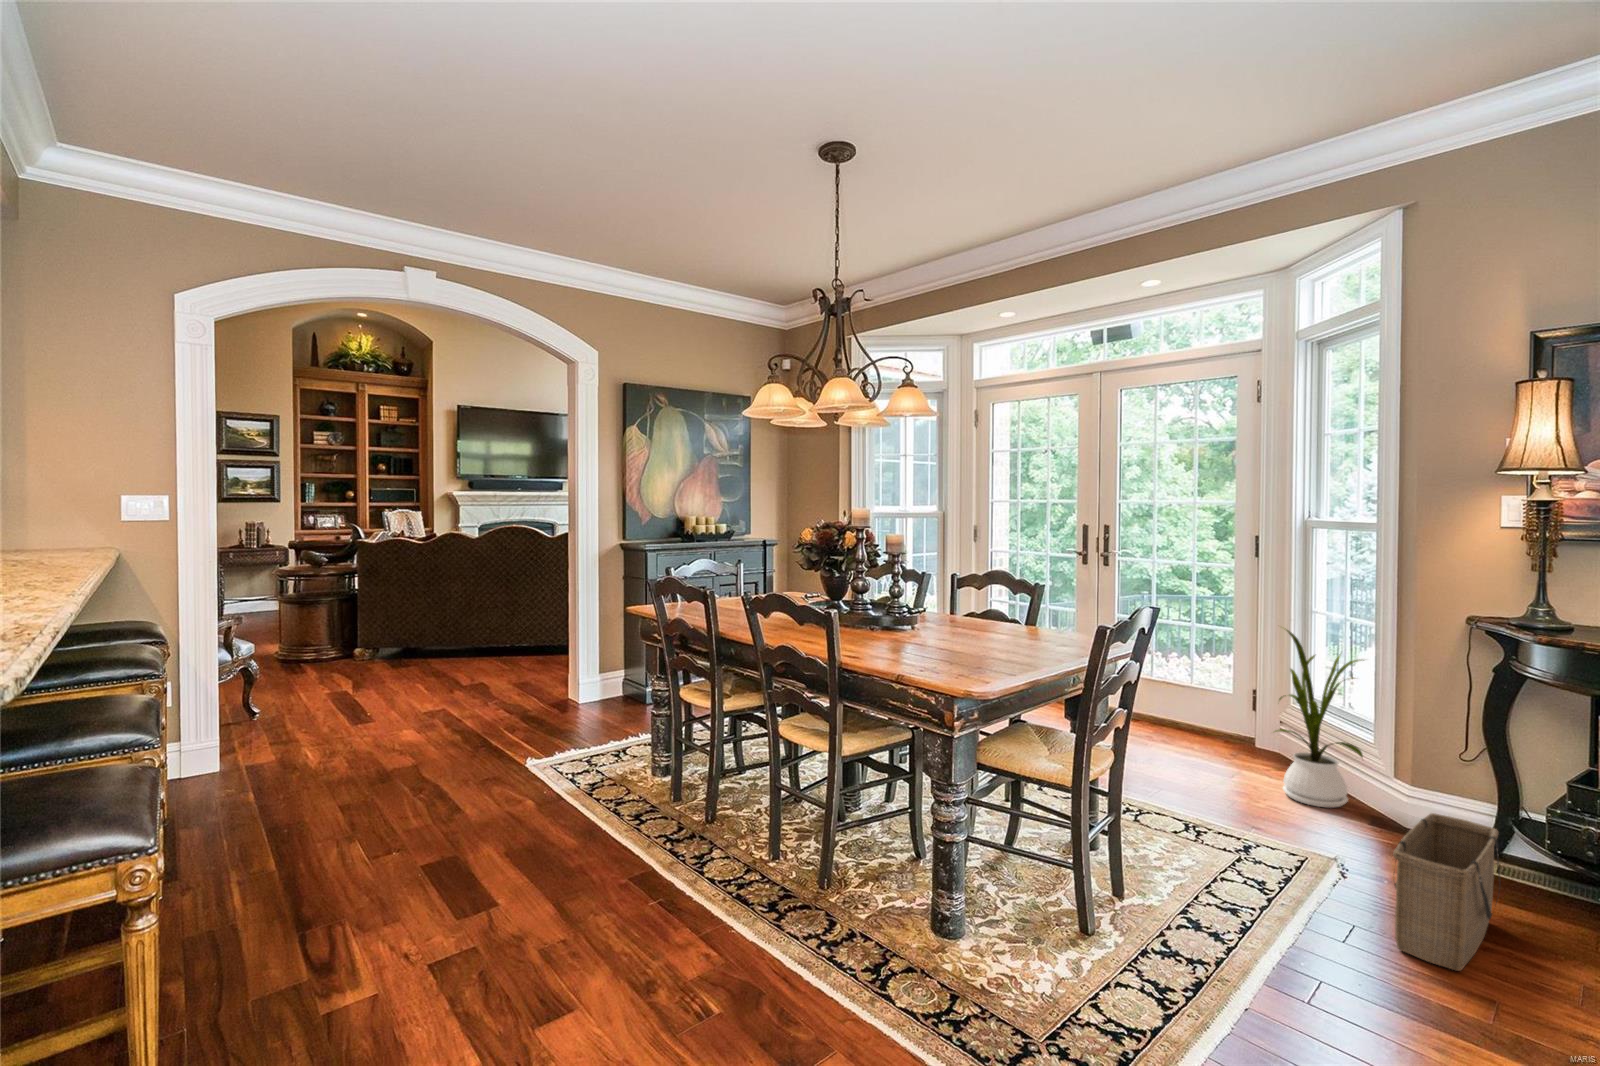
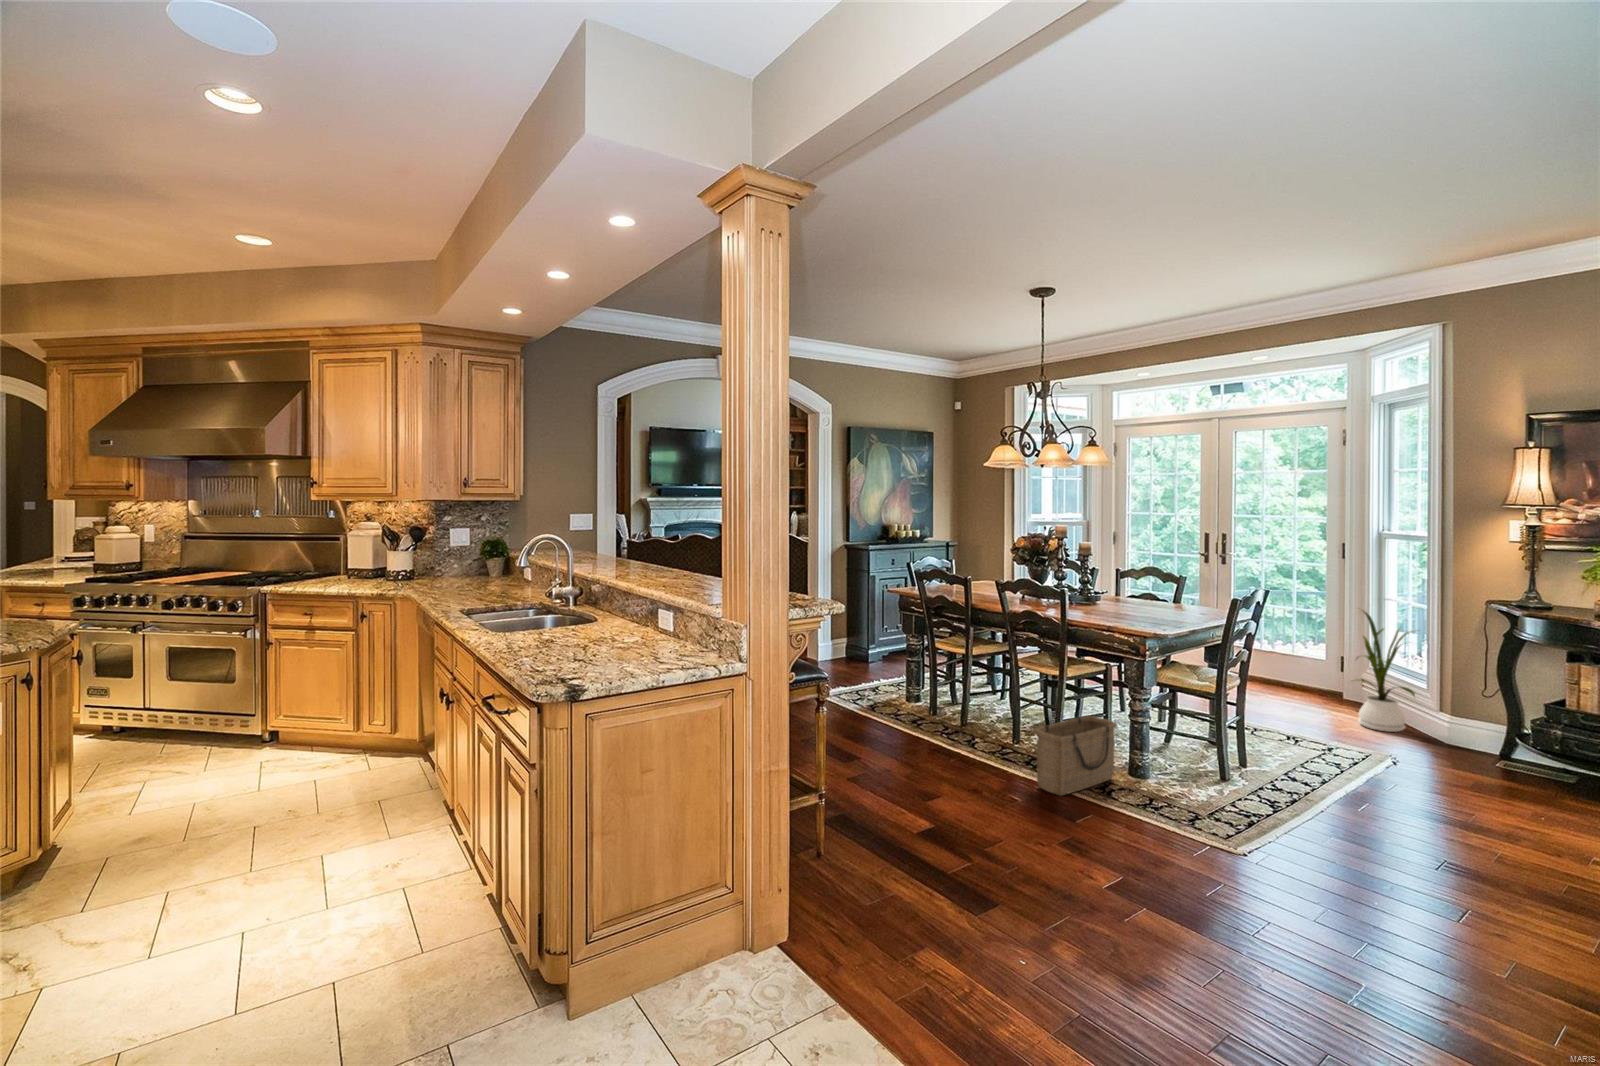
basket: present [1393,813,1500,971] -> present [1035,716,1117,795]

